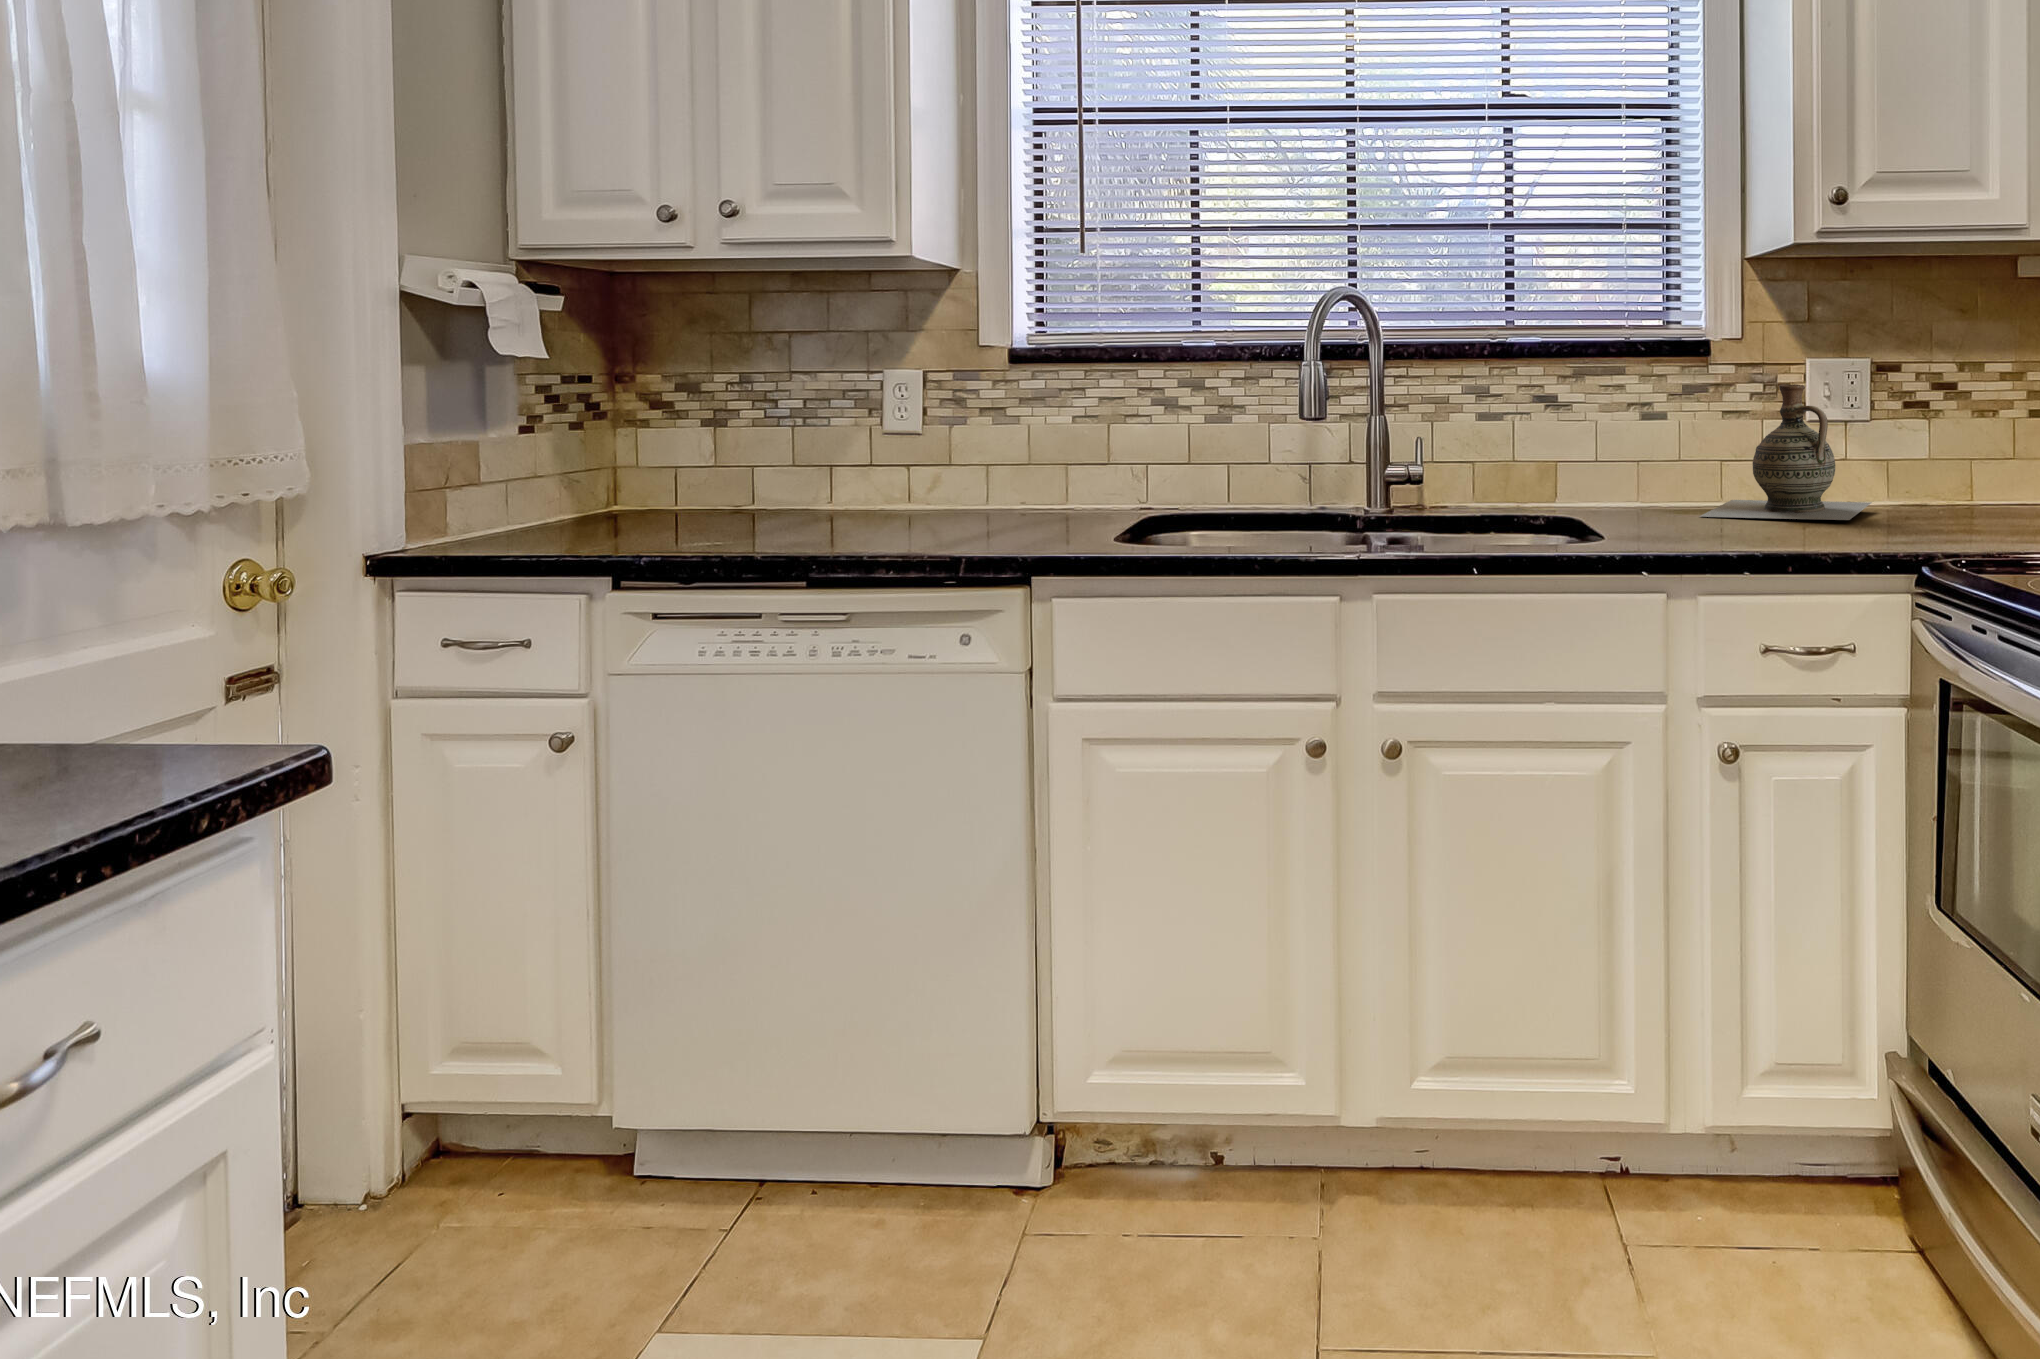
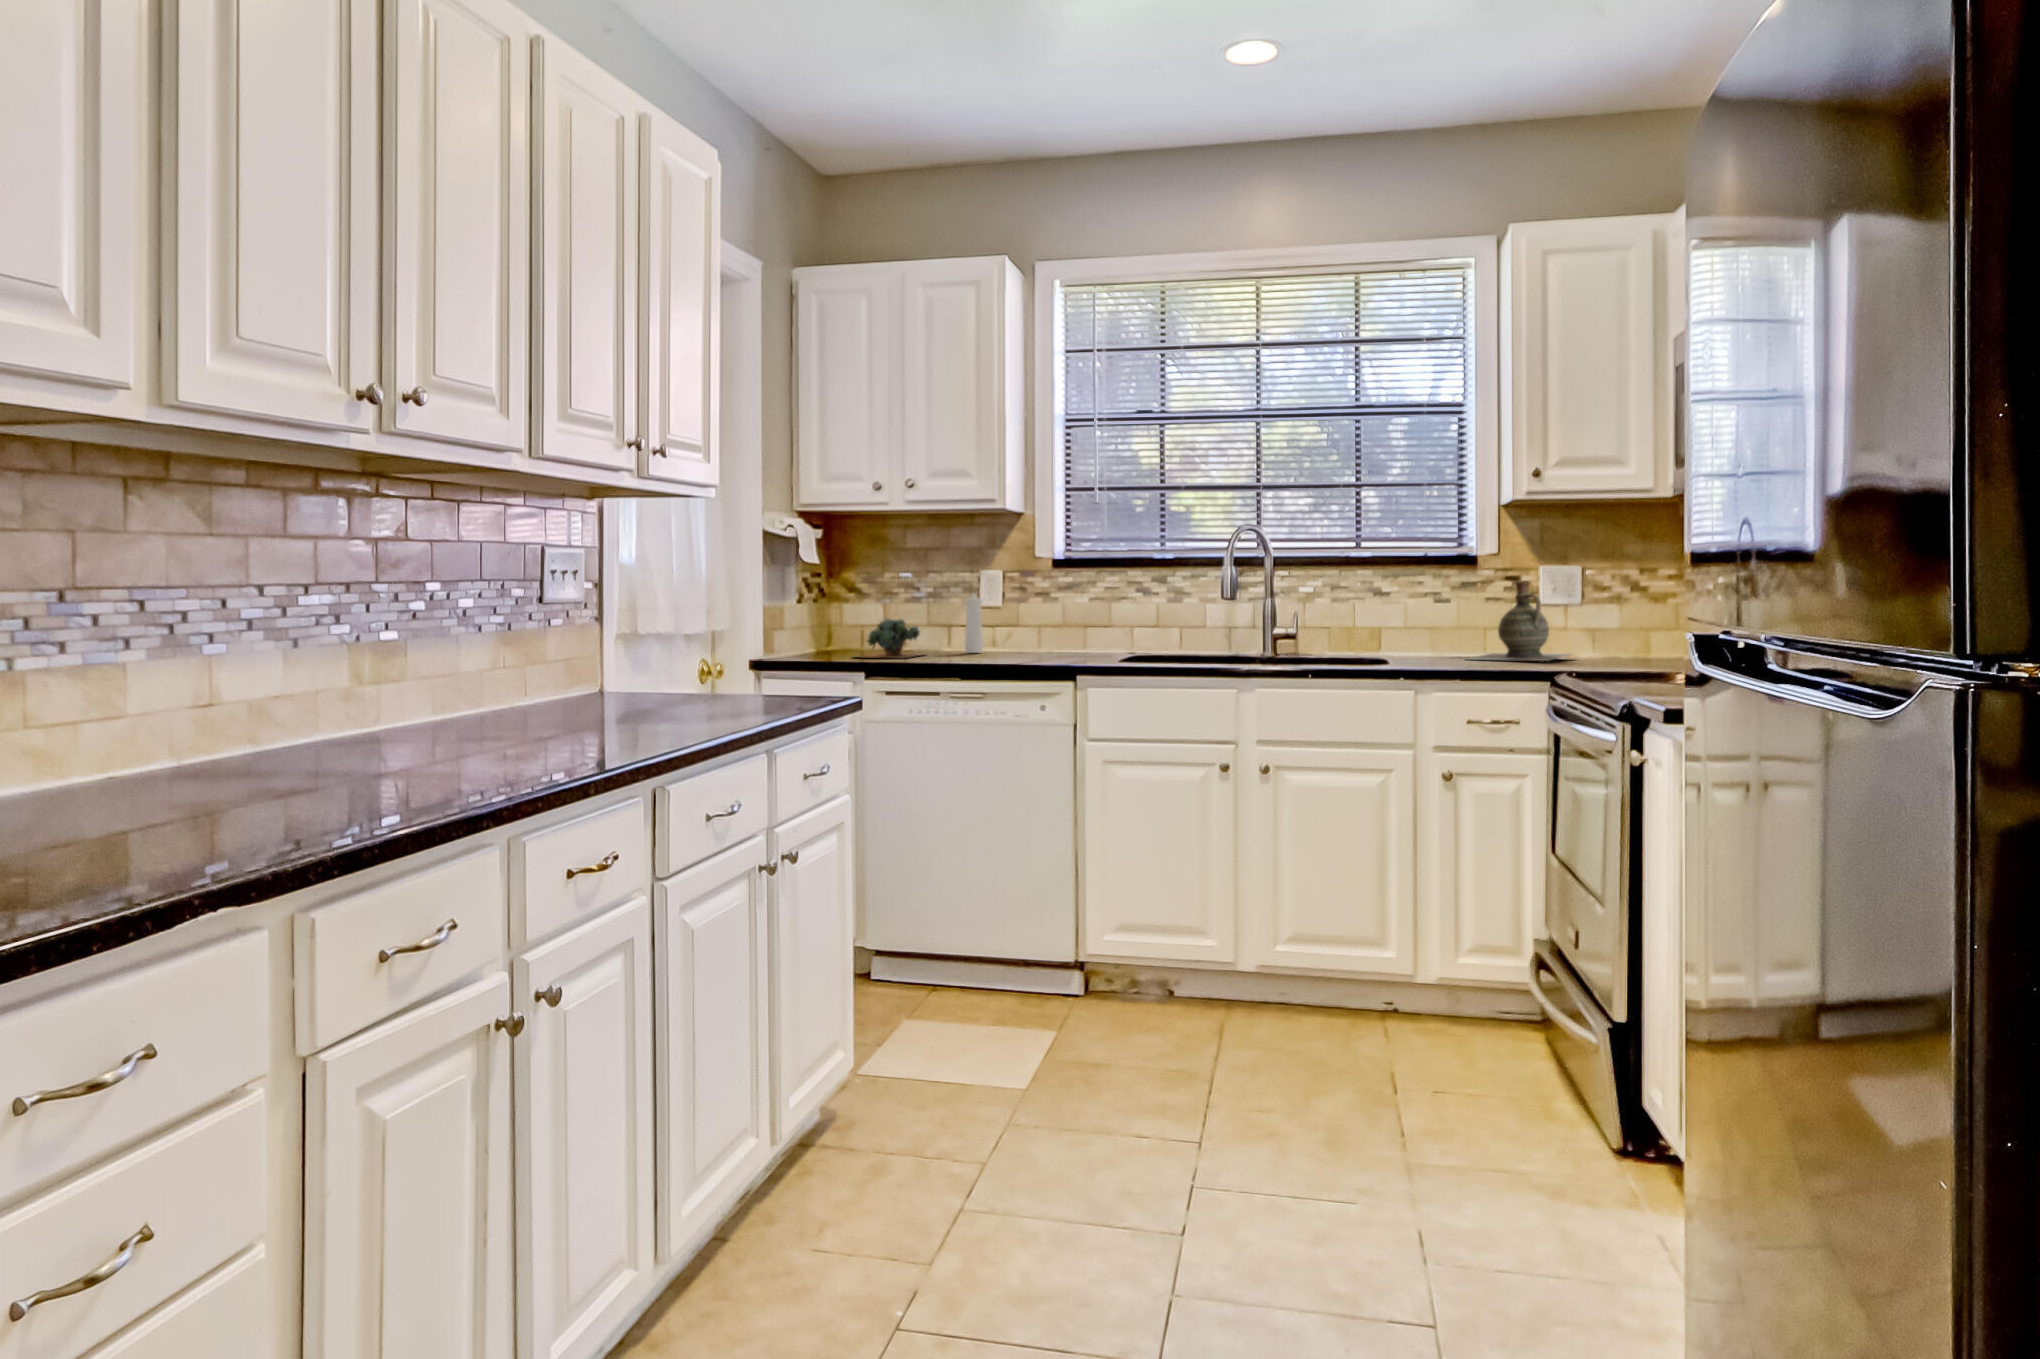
pepper mill: none [848,393,883,515] -> present [965,593,983,653]
succulent plant: none [608,458,776,537] -> present [854,619,921,658]

